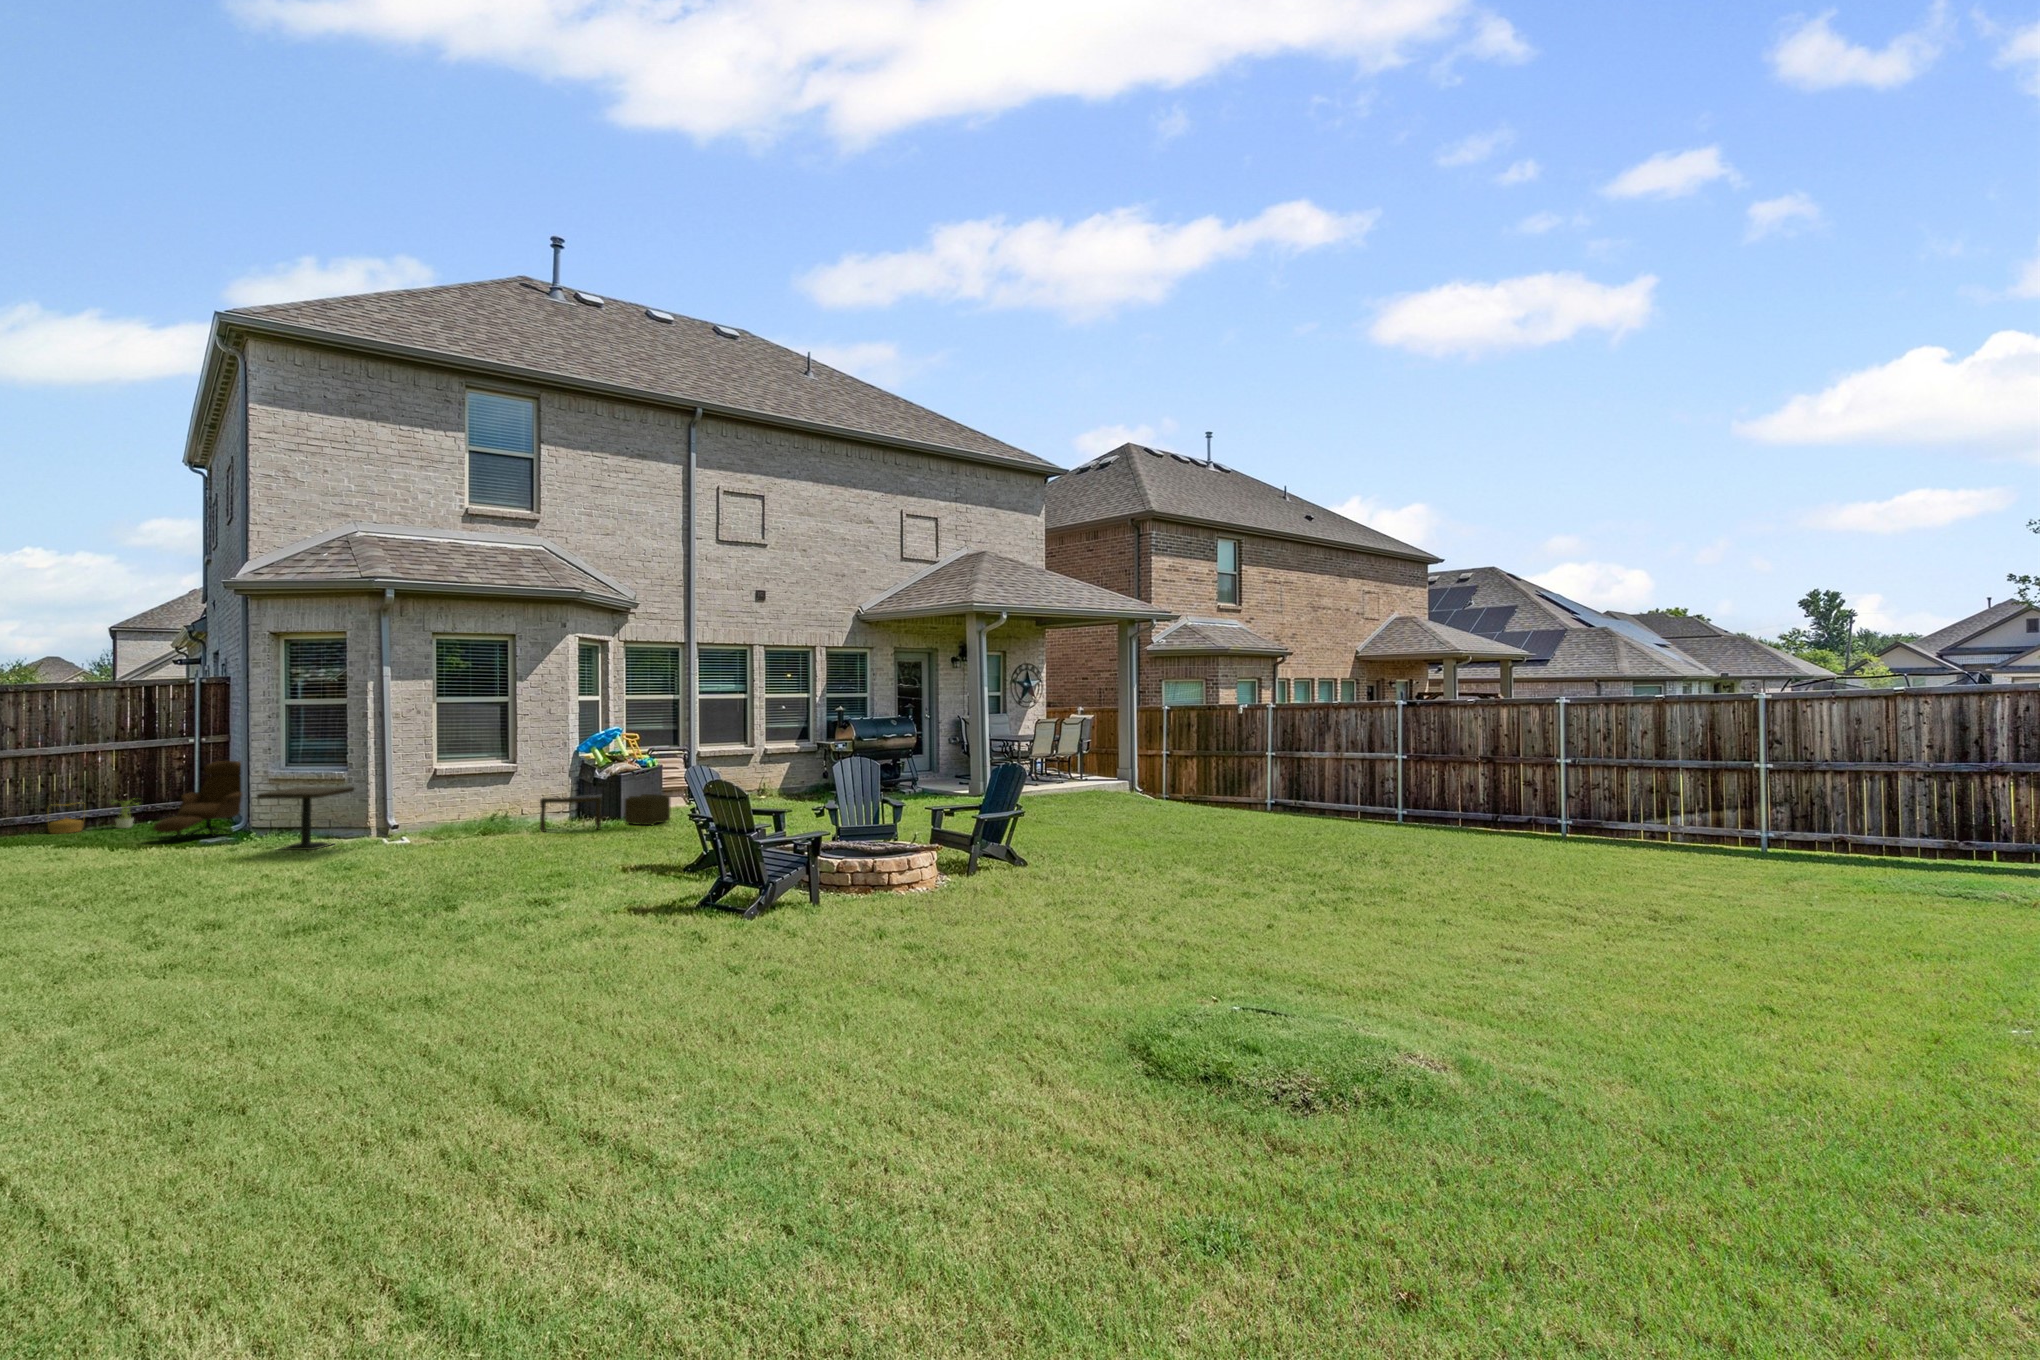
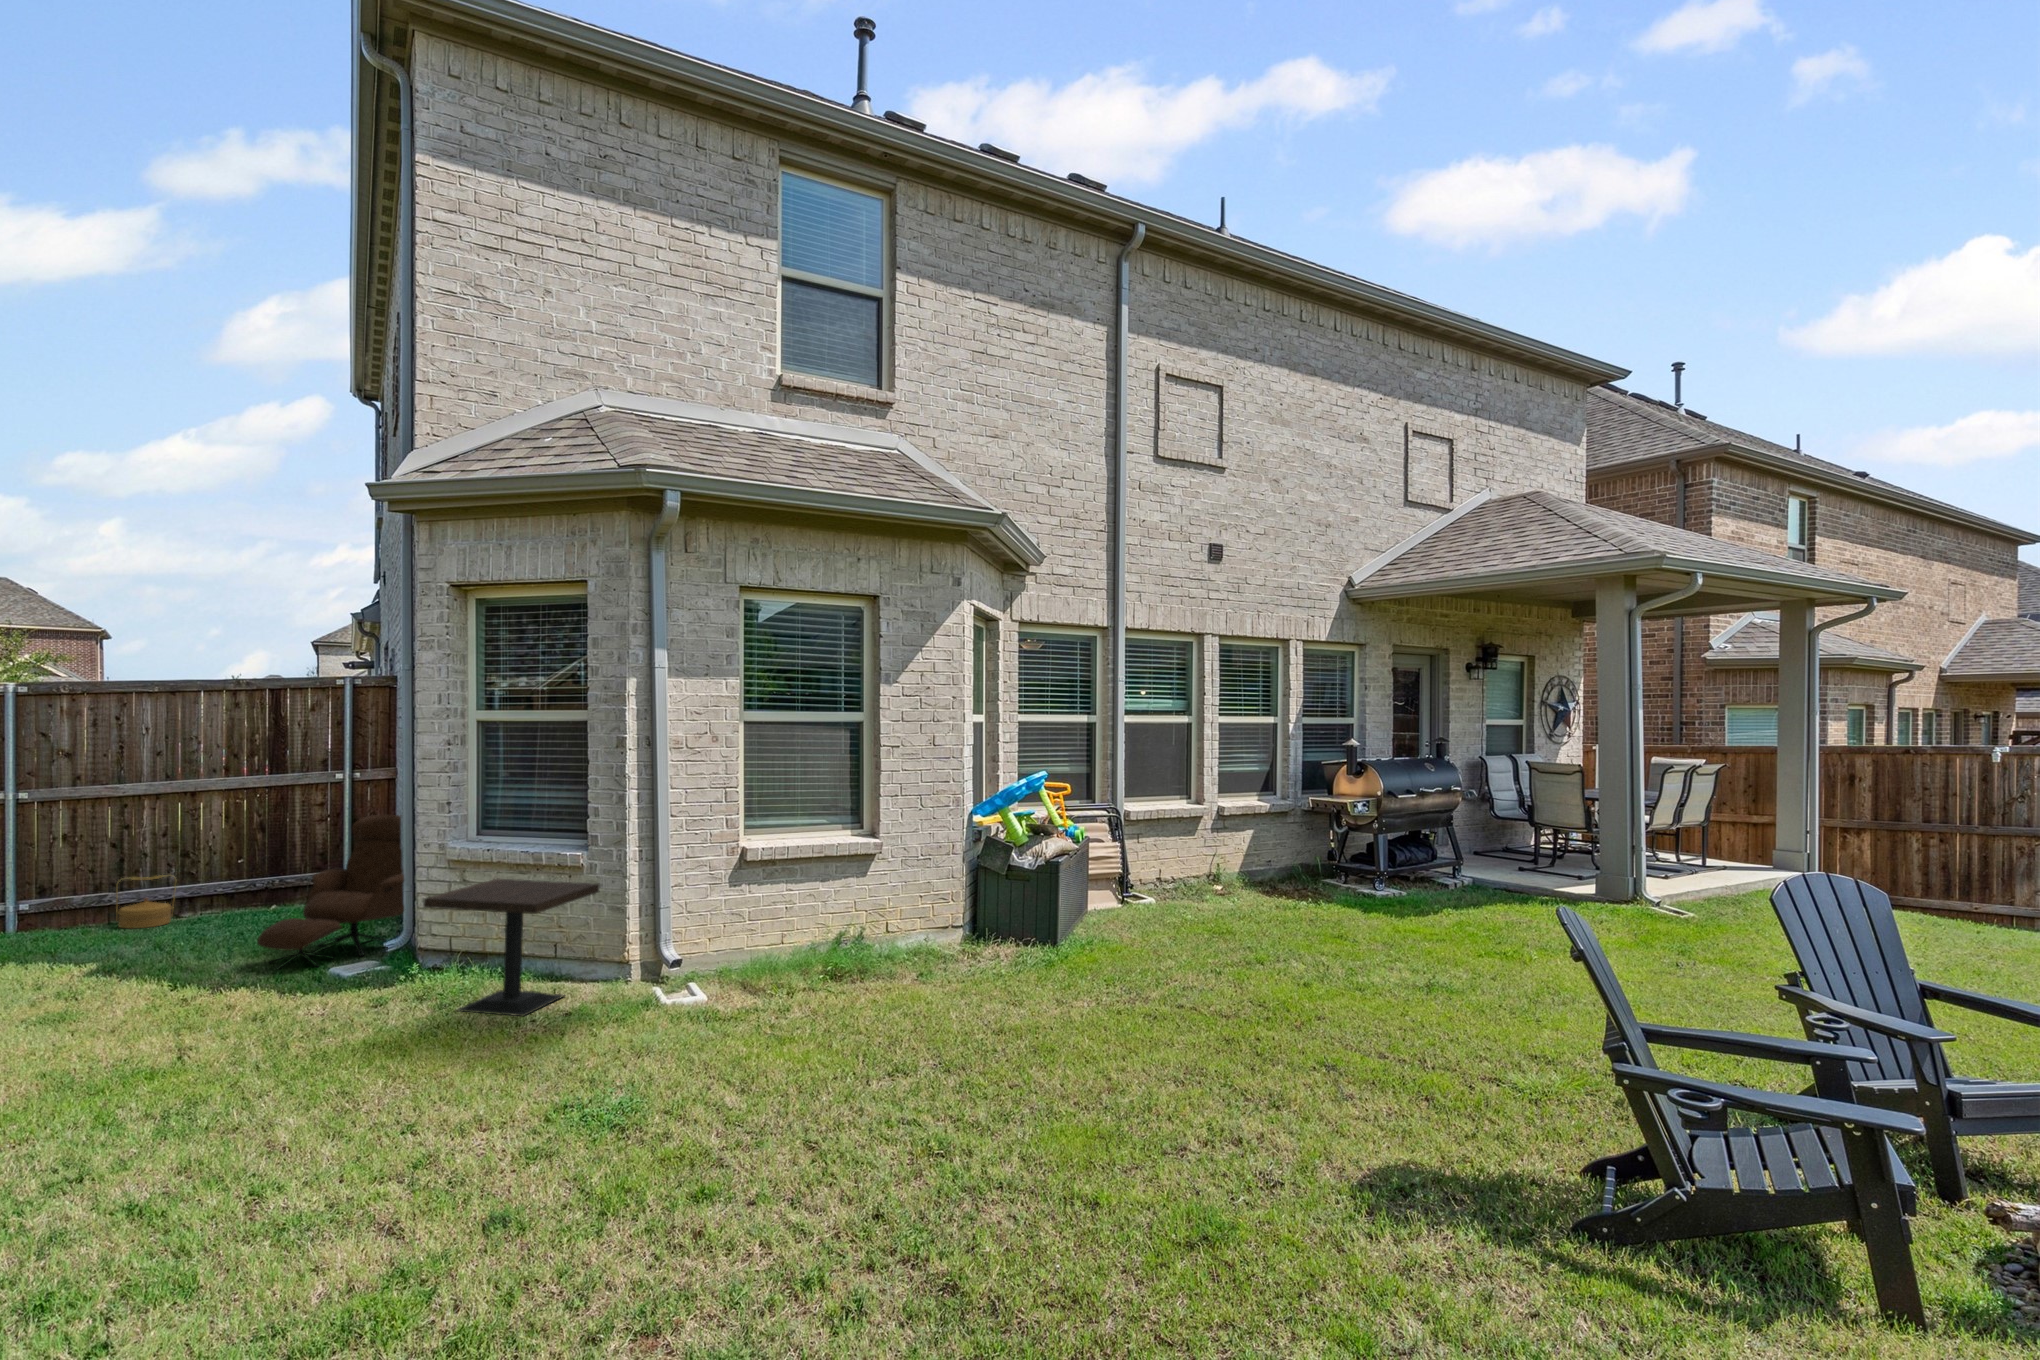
wooden crate: present [624,794,670,825] -> none [1065,898,1142,965]
bench: present [540,795,602,832] -> none [919,902,1037,976]
potted plant: present [115,800,139,828] -> none [209,868,267,919]

